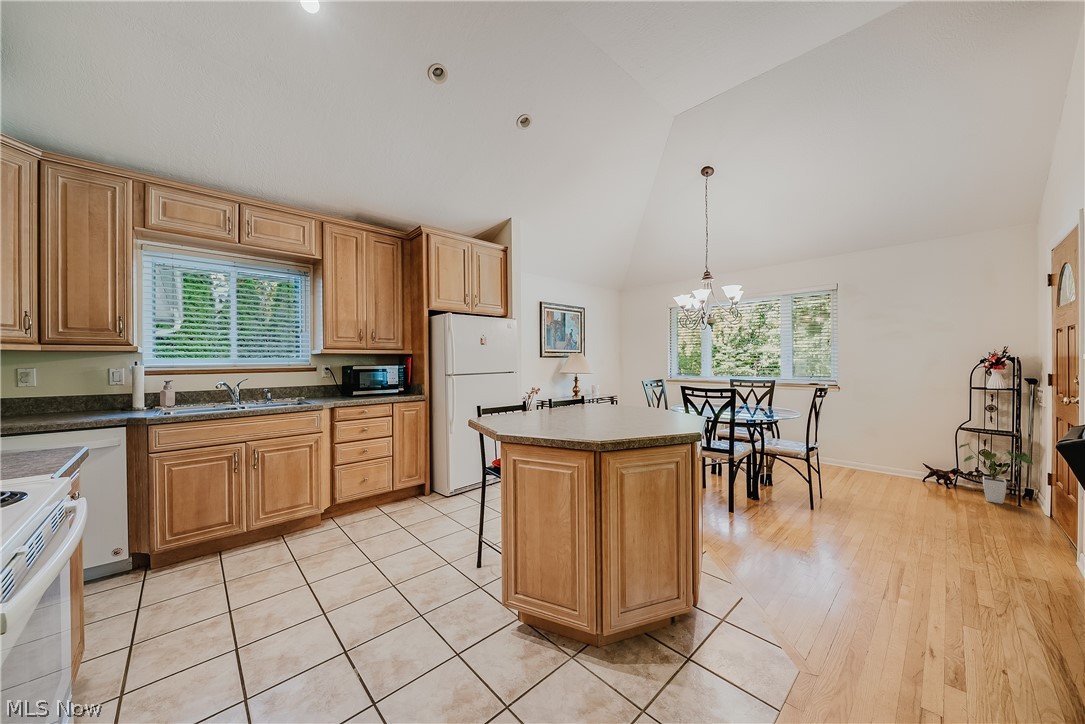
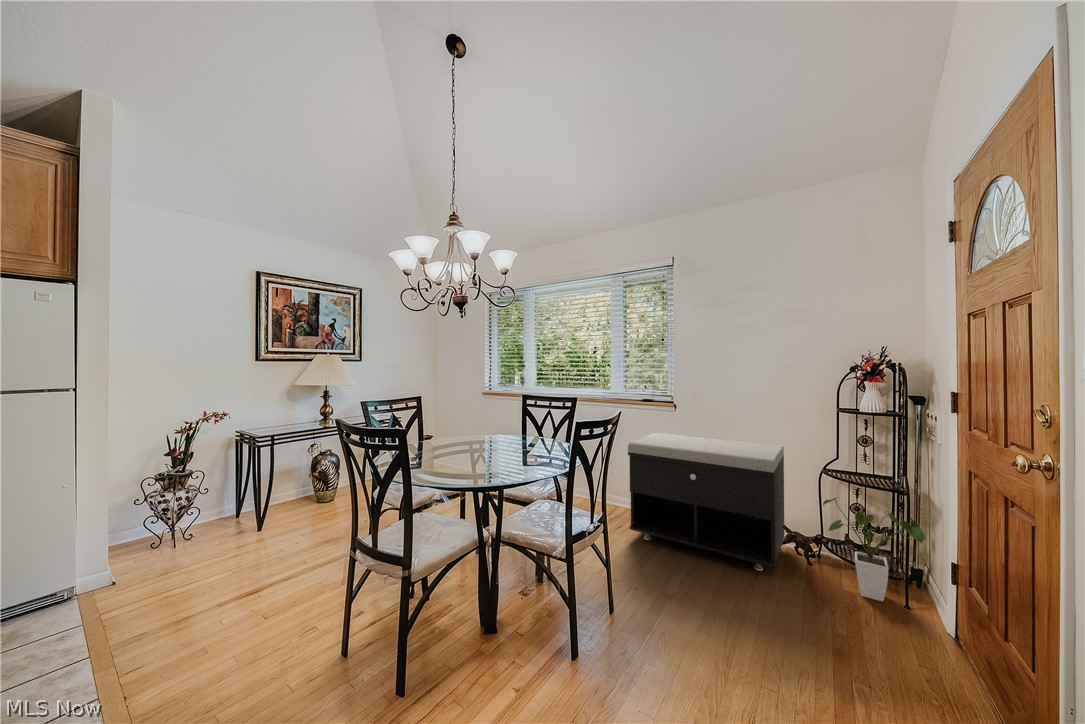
storage bench: none [809,406,928,490] -> present [628,433,784,571]

